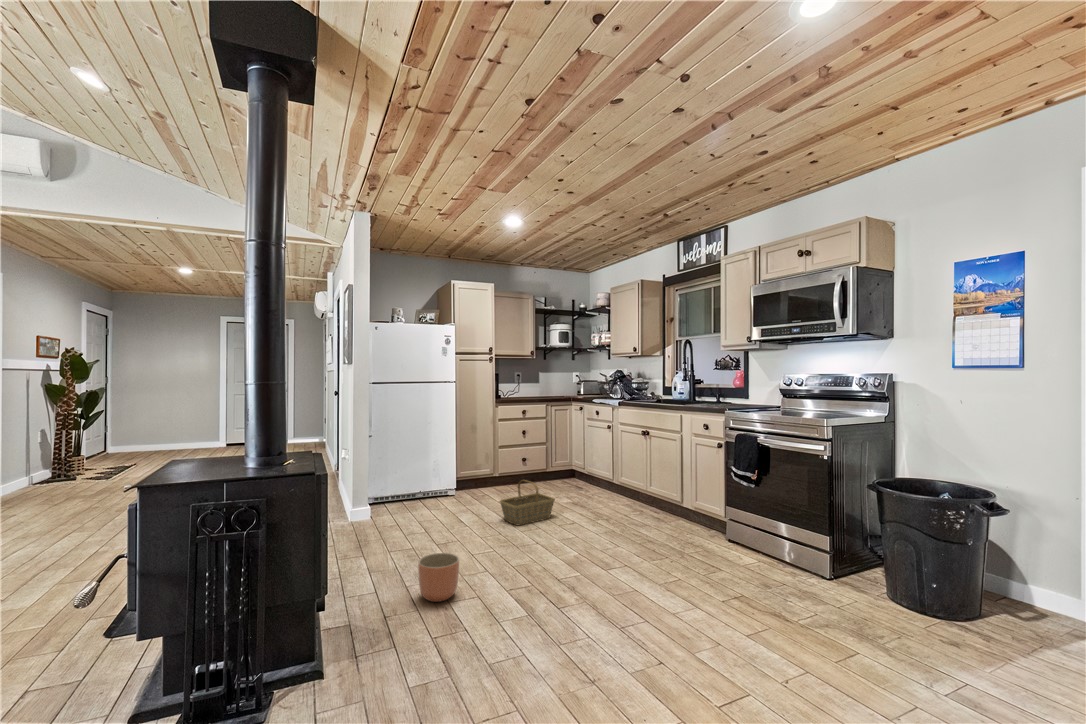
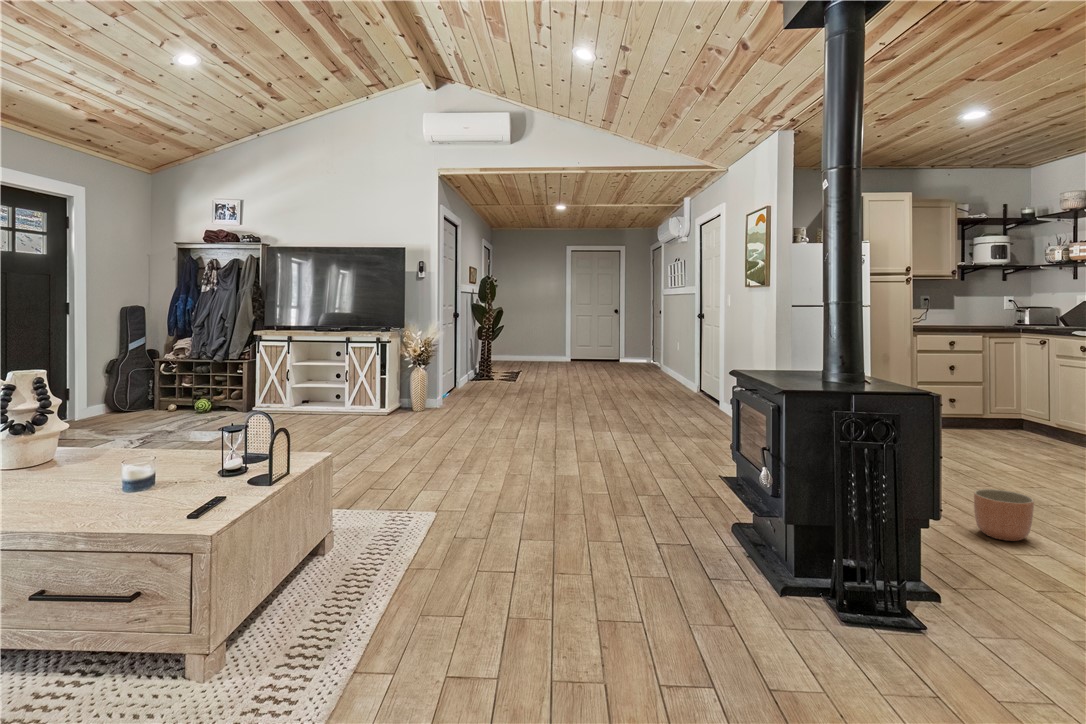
basket: present [500,480,555,526] -> none [975,422,1057,475]

